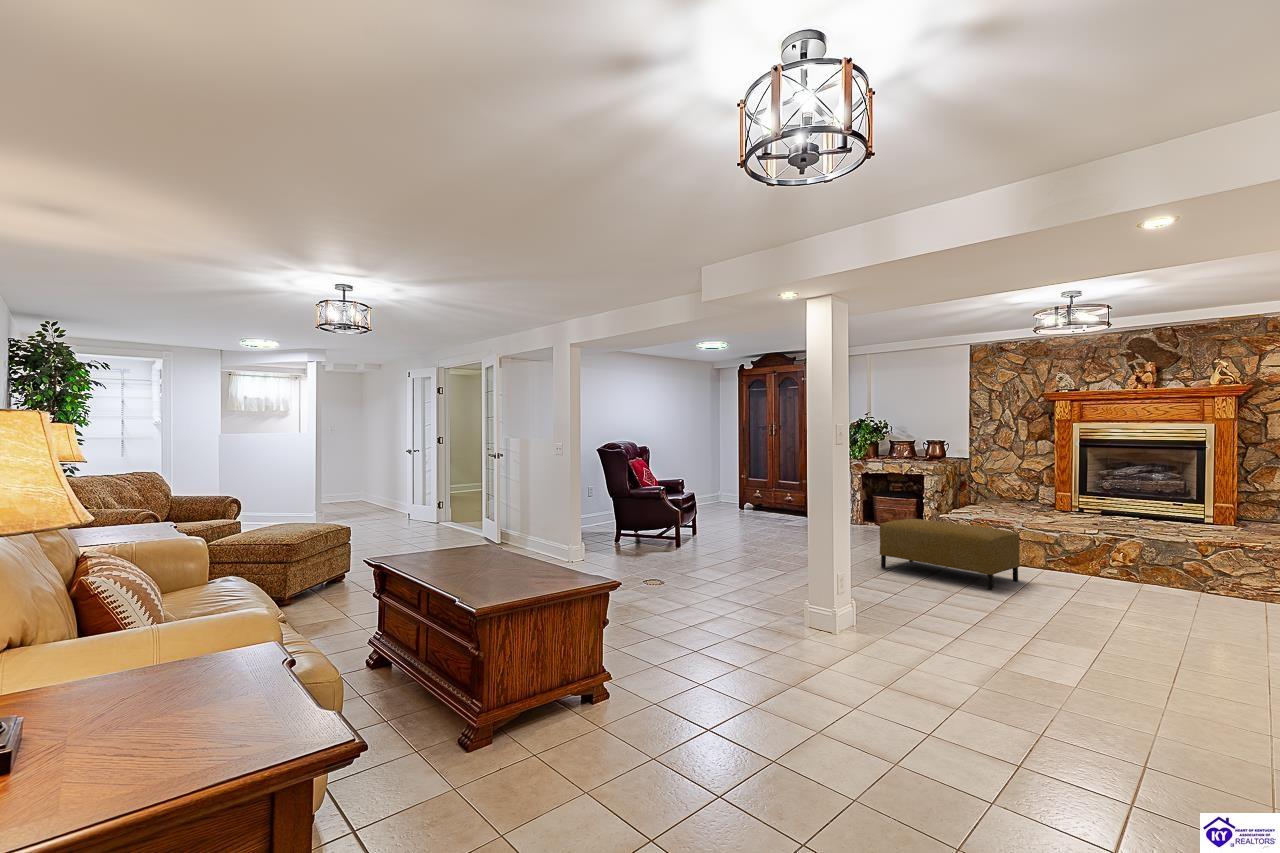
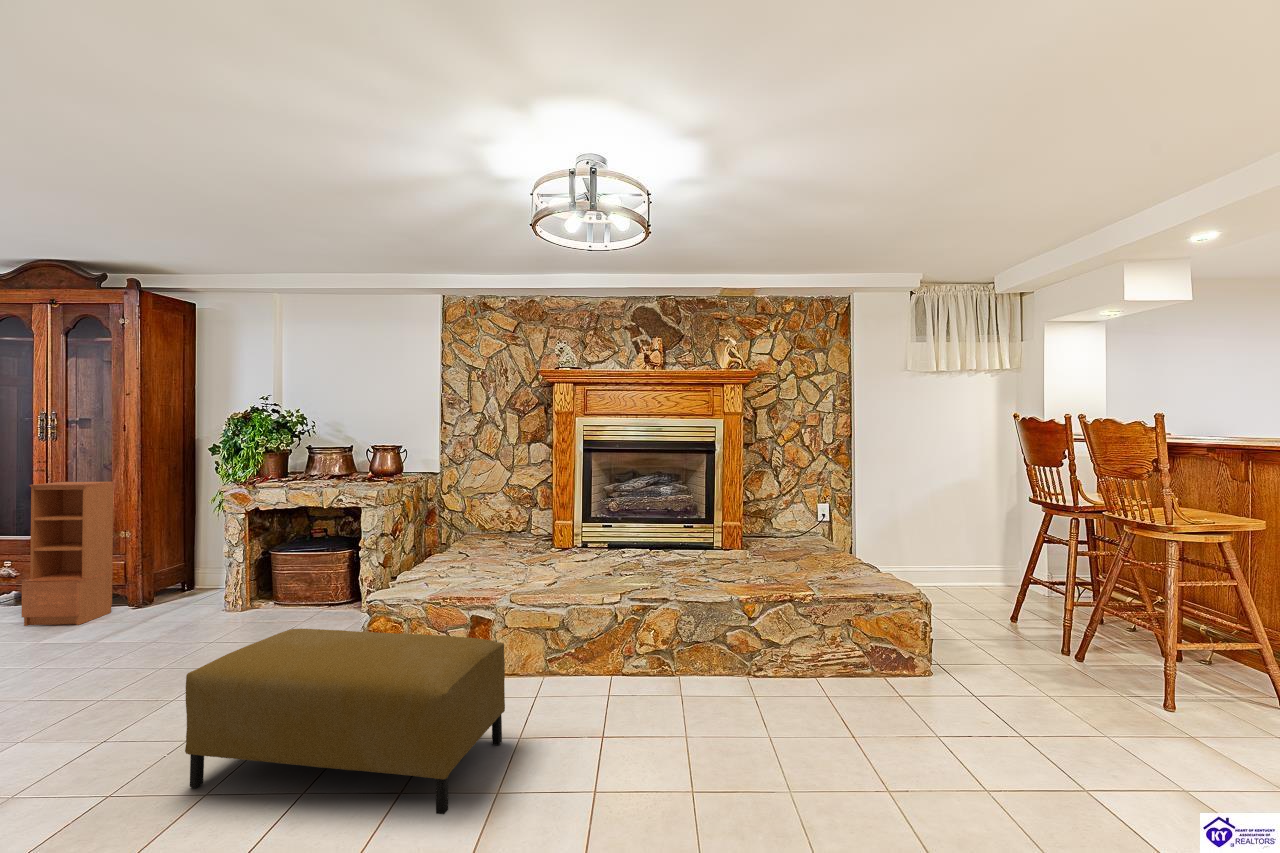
bookcase: none [766,455,797,522] -> present [22,482,114,626]

